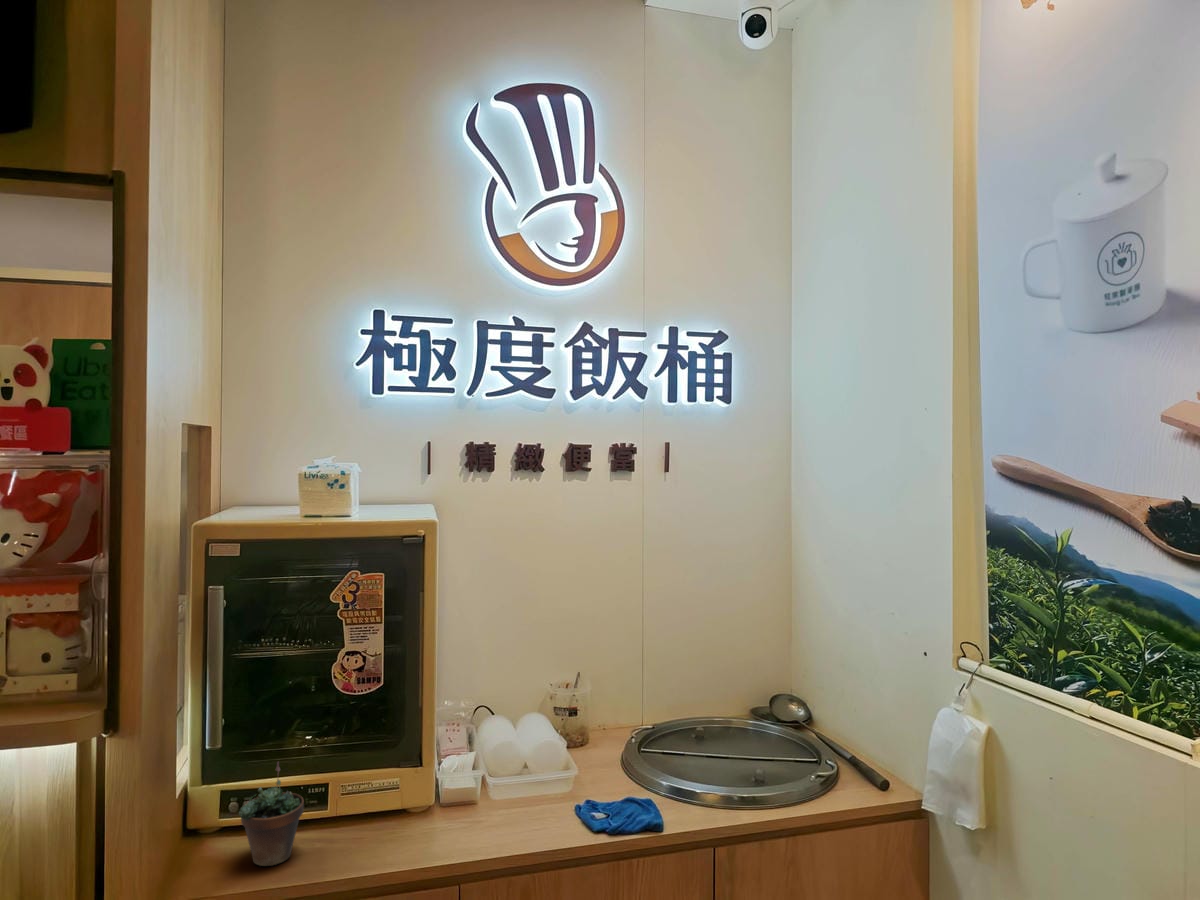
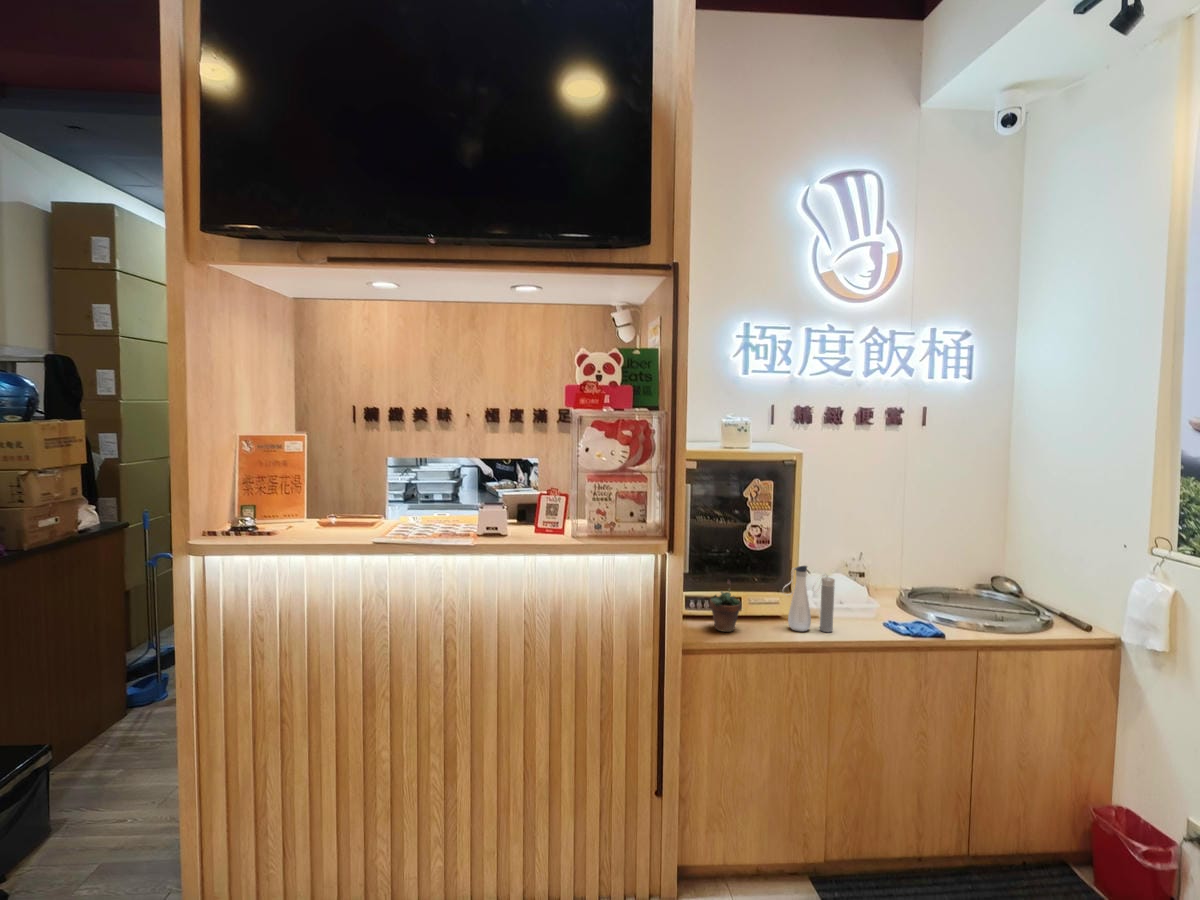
water bottle: none [385,724,475,847] -> present [785,566,835,632]

